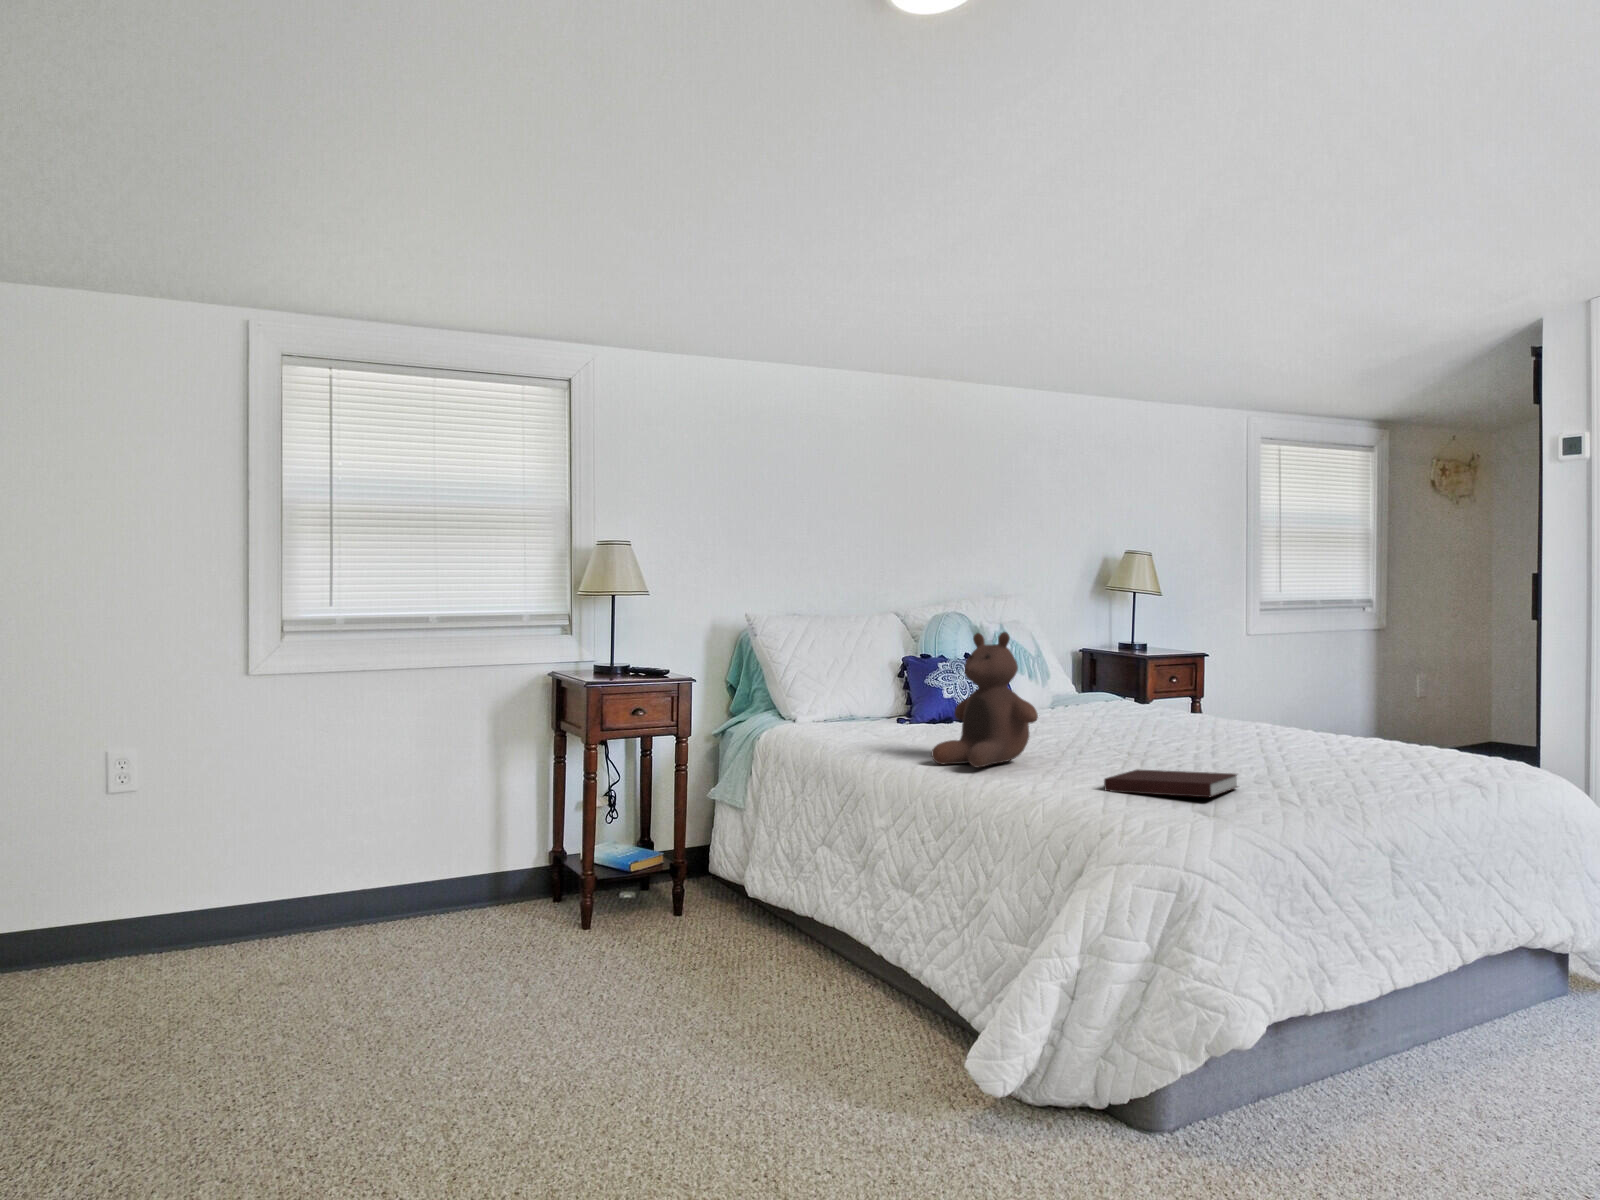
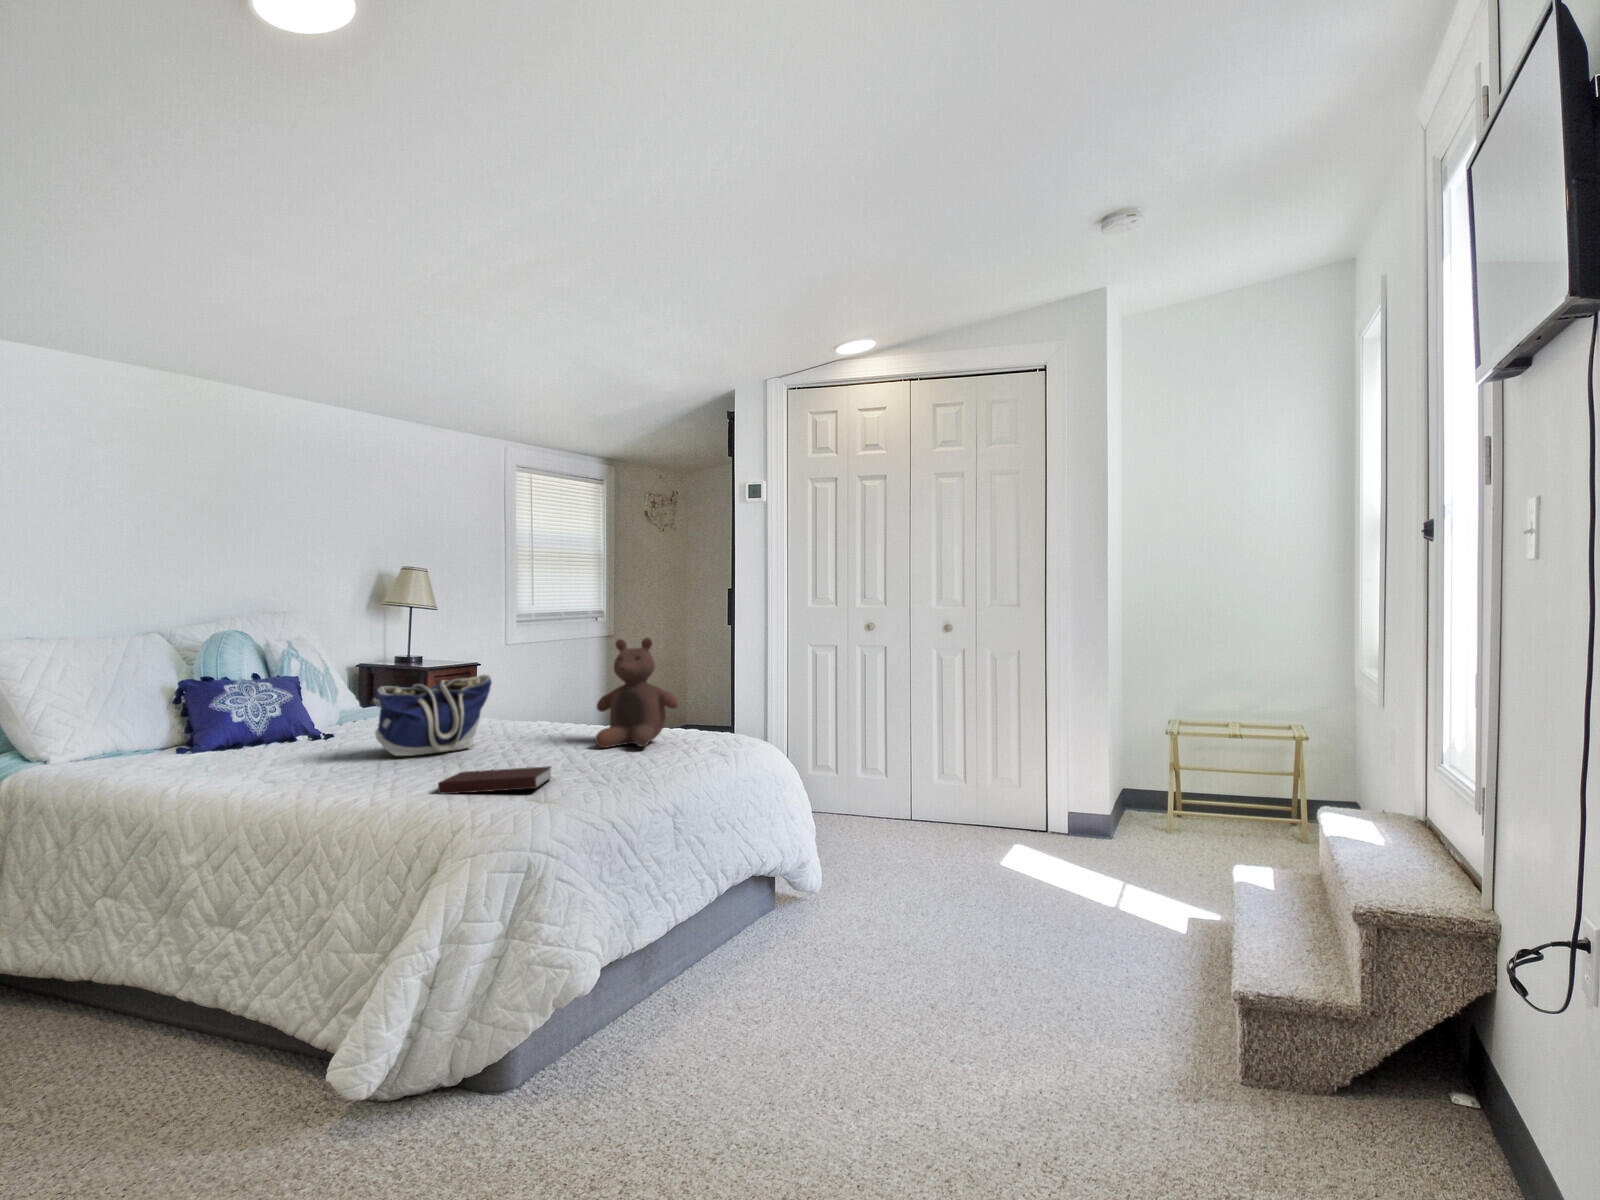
stuffed bear: present [932,632,1038,767] -> present [595,638,679,748]
tote bag: none [1057,664,1187,747] -> present [373,674,492,756]

